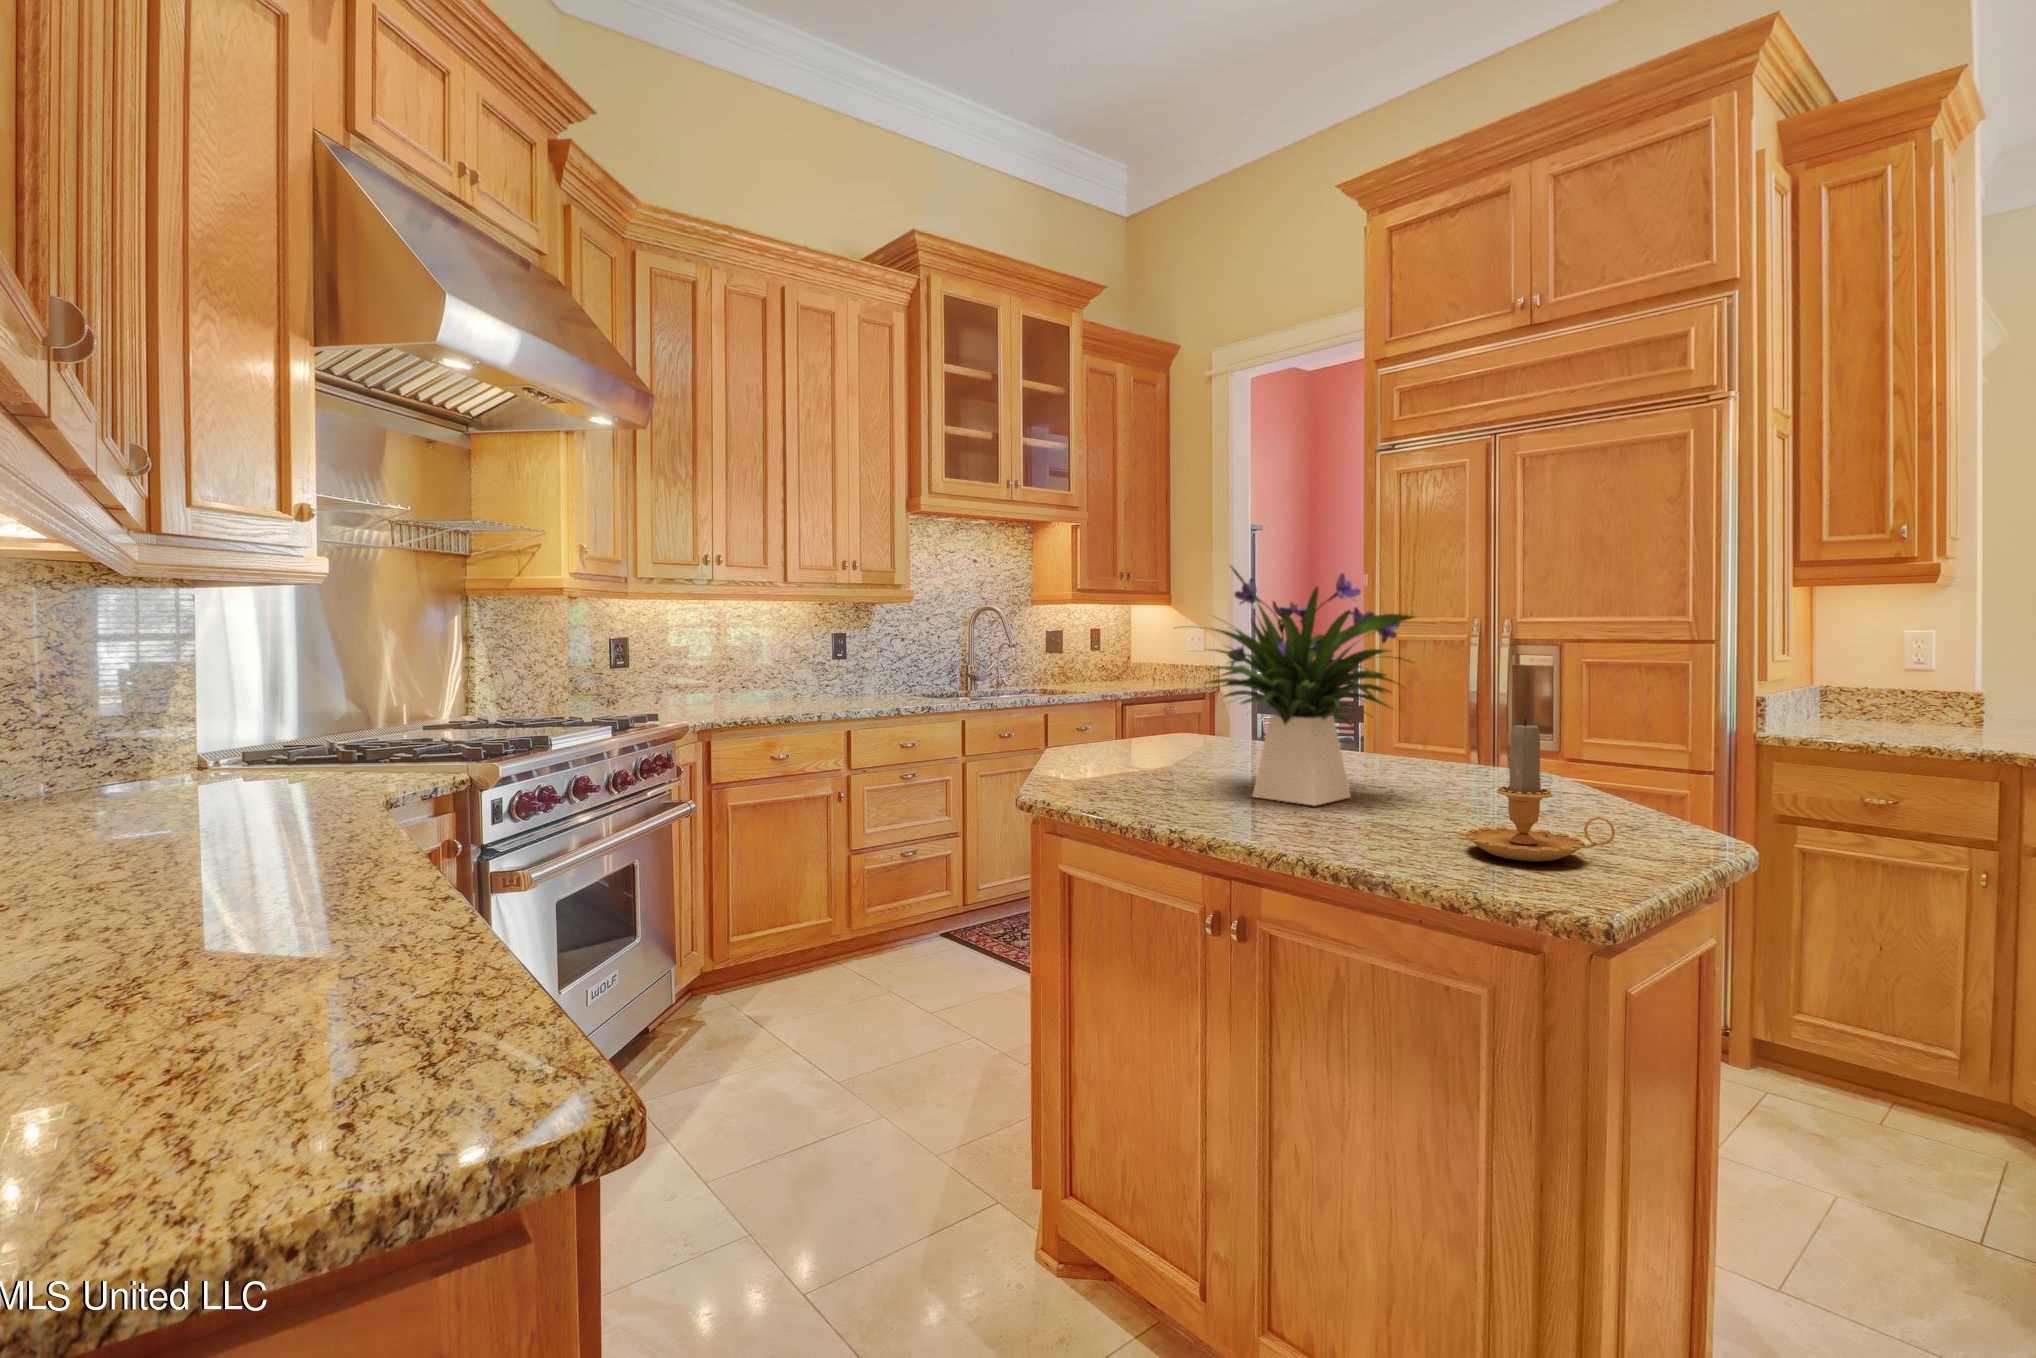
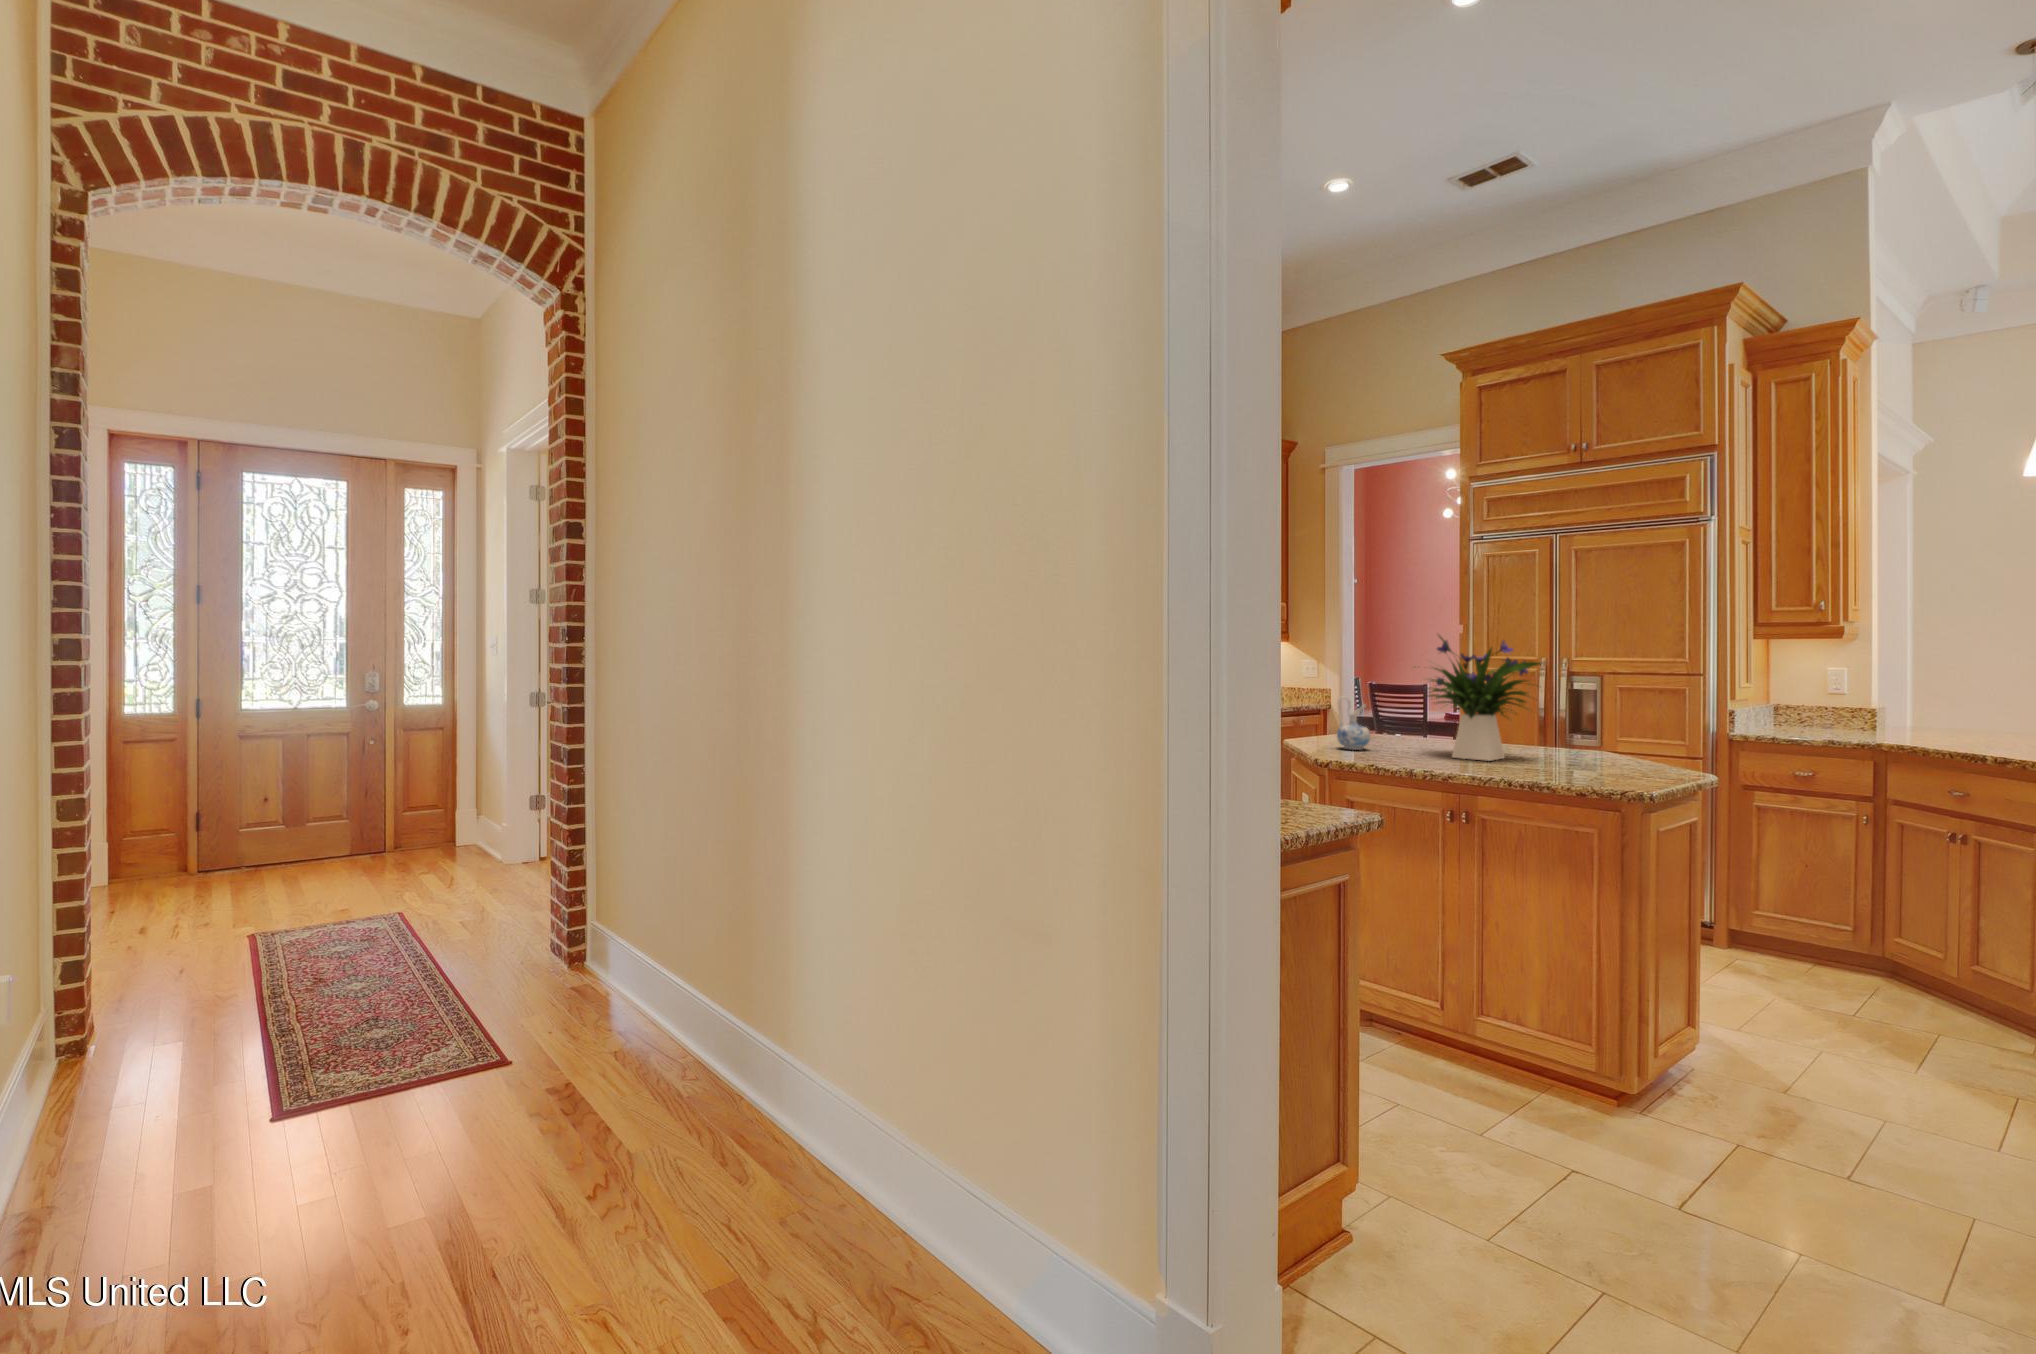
ceramic pitcher: none [1071,683,1127,778] -> present [1337,696,1370,750]
candle: present [1465,718,1615,861] -> none [1578,713,1650,779]

